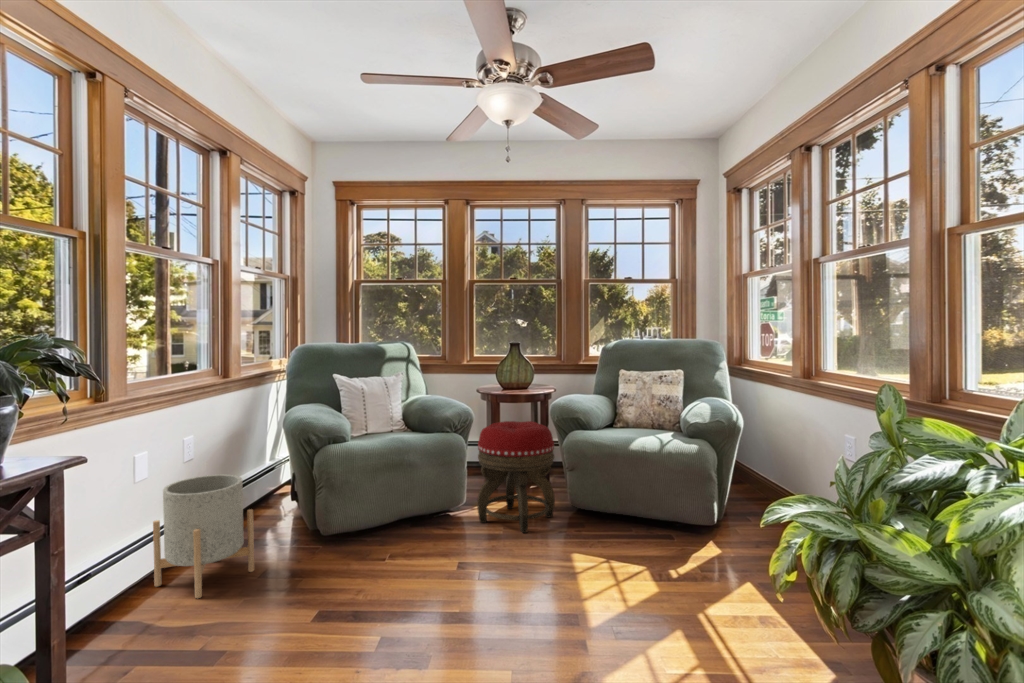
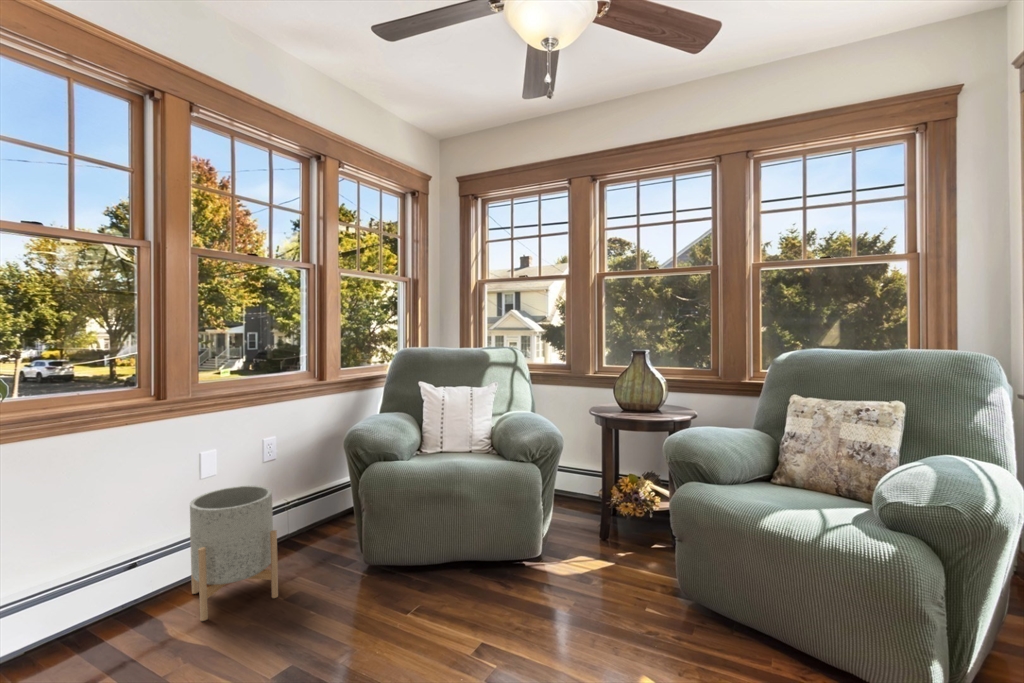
footstool: present [477,421,555,533] -> none [548,457,656,623]

